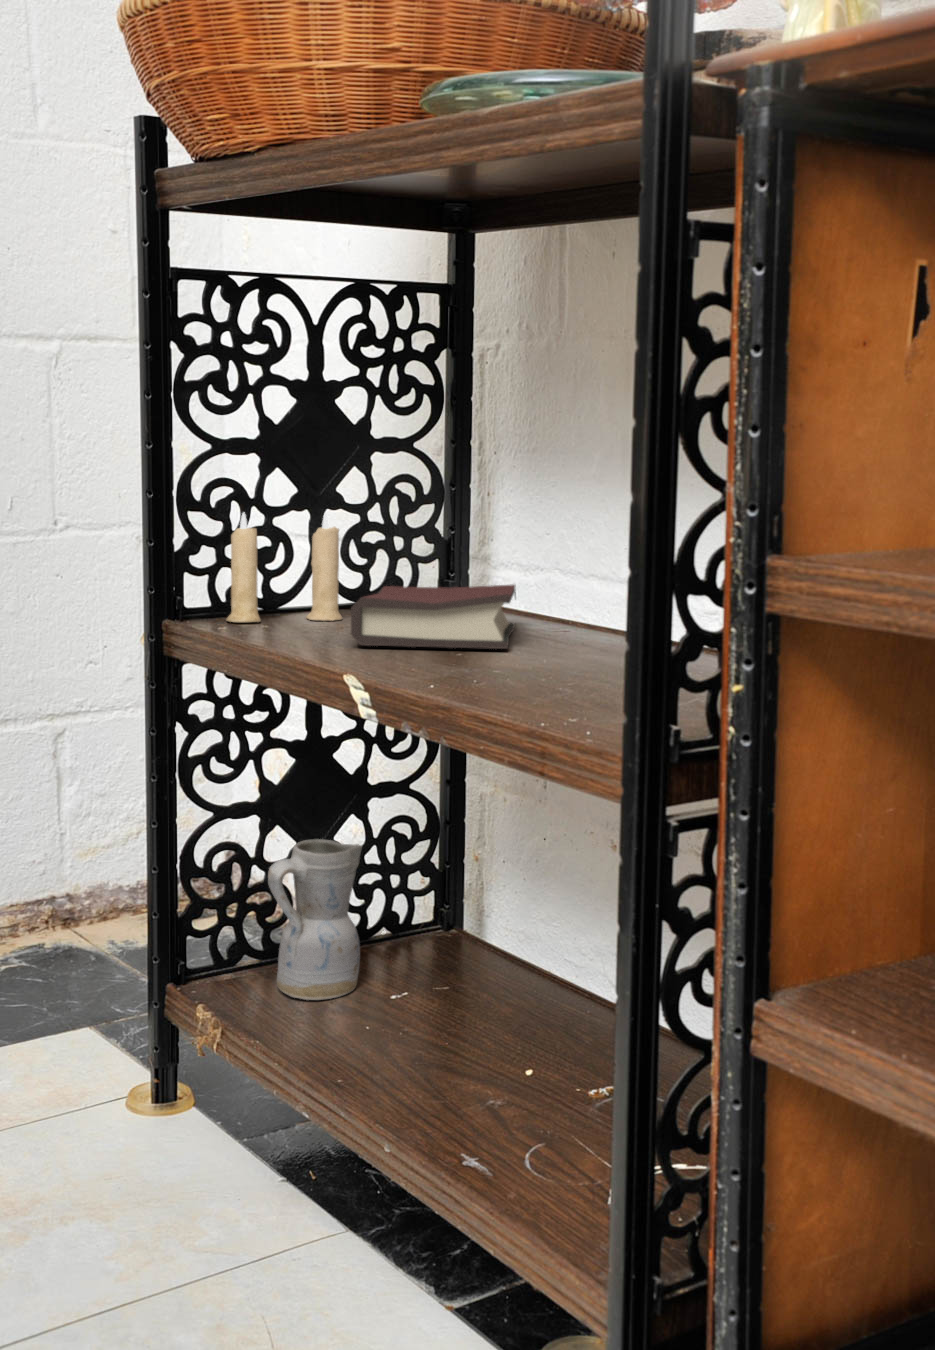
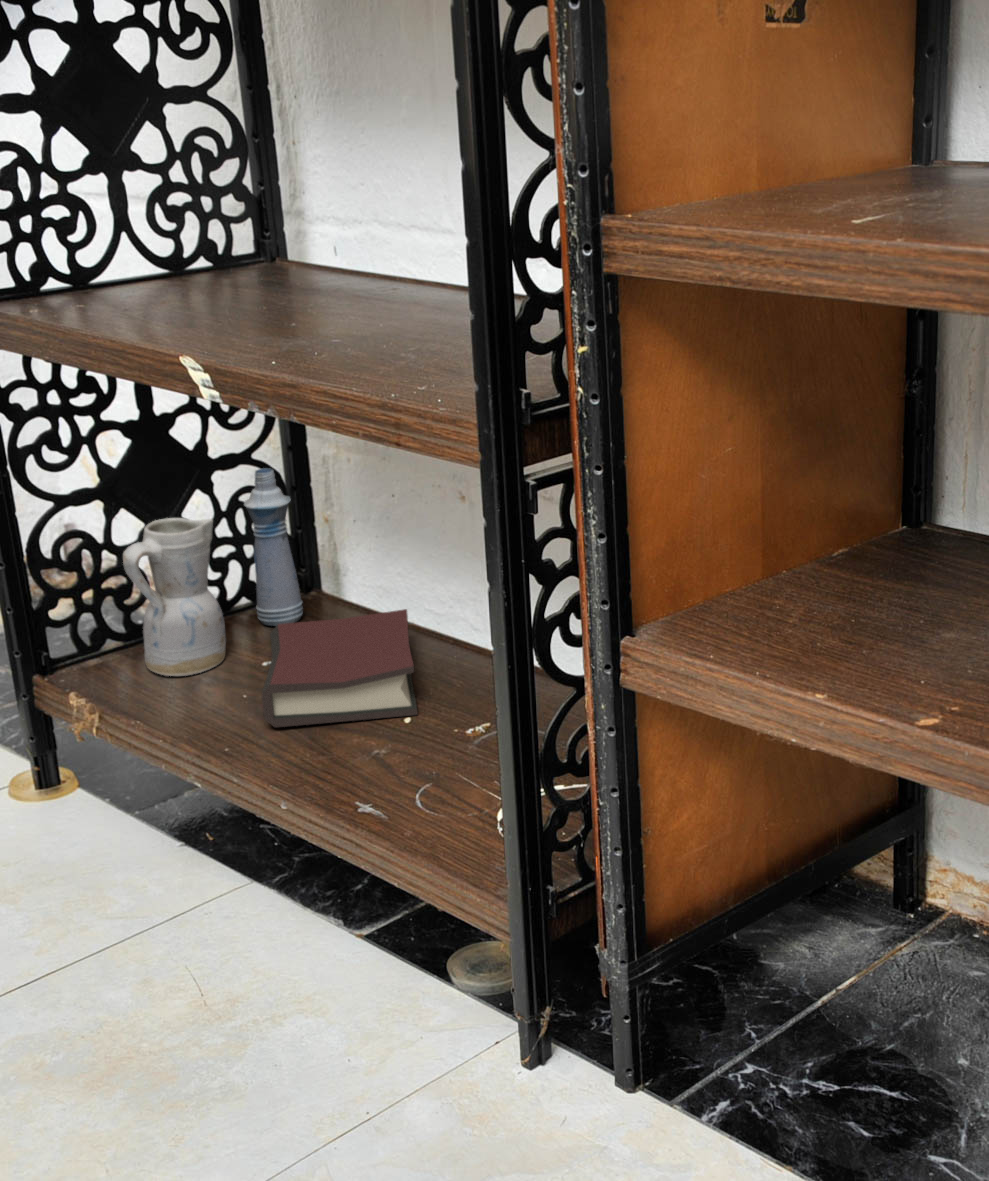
candle: present [226,513,342,622] -> none [26,176,162,306]
hardback book: present [351,585,515,649] -> present [262,609,418,727]
bottle: none [395,802,442,962] -> present [244,468,303,626]

